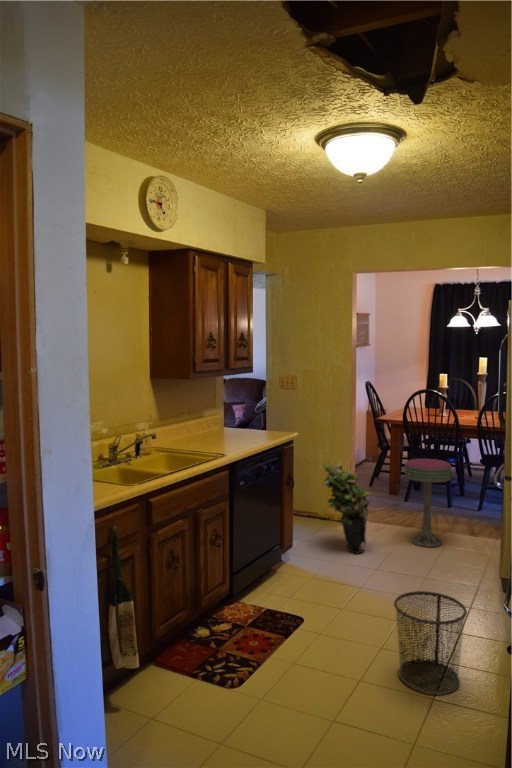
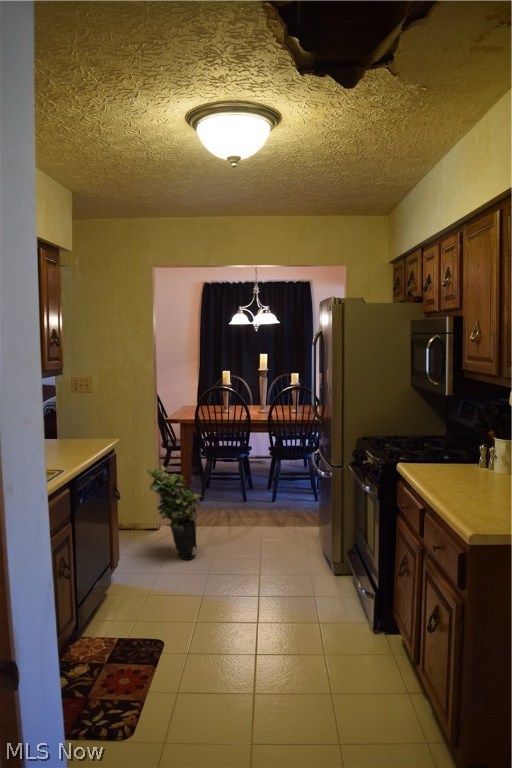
bar stool: present [405,459,451,547] -> none [227,454,272,542]
waste bin: present [394,591,467,694] -> none [282,586,352,689]

